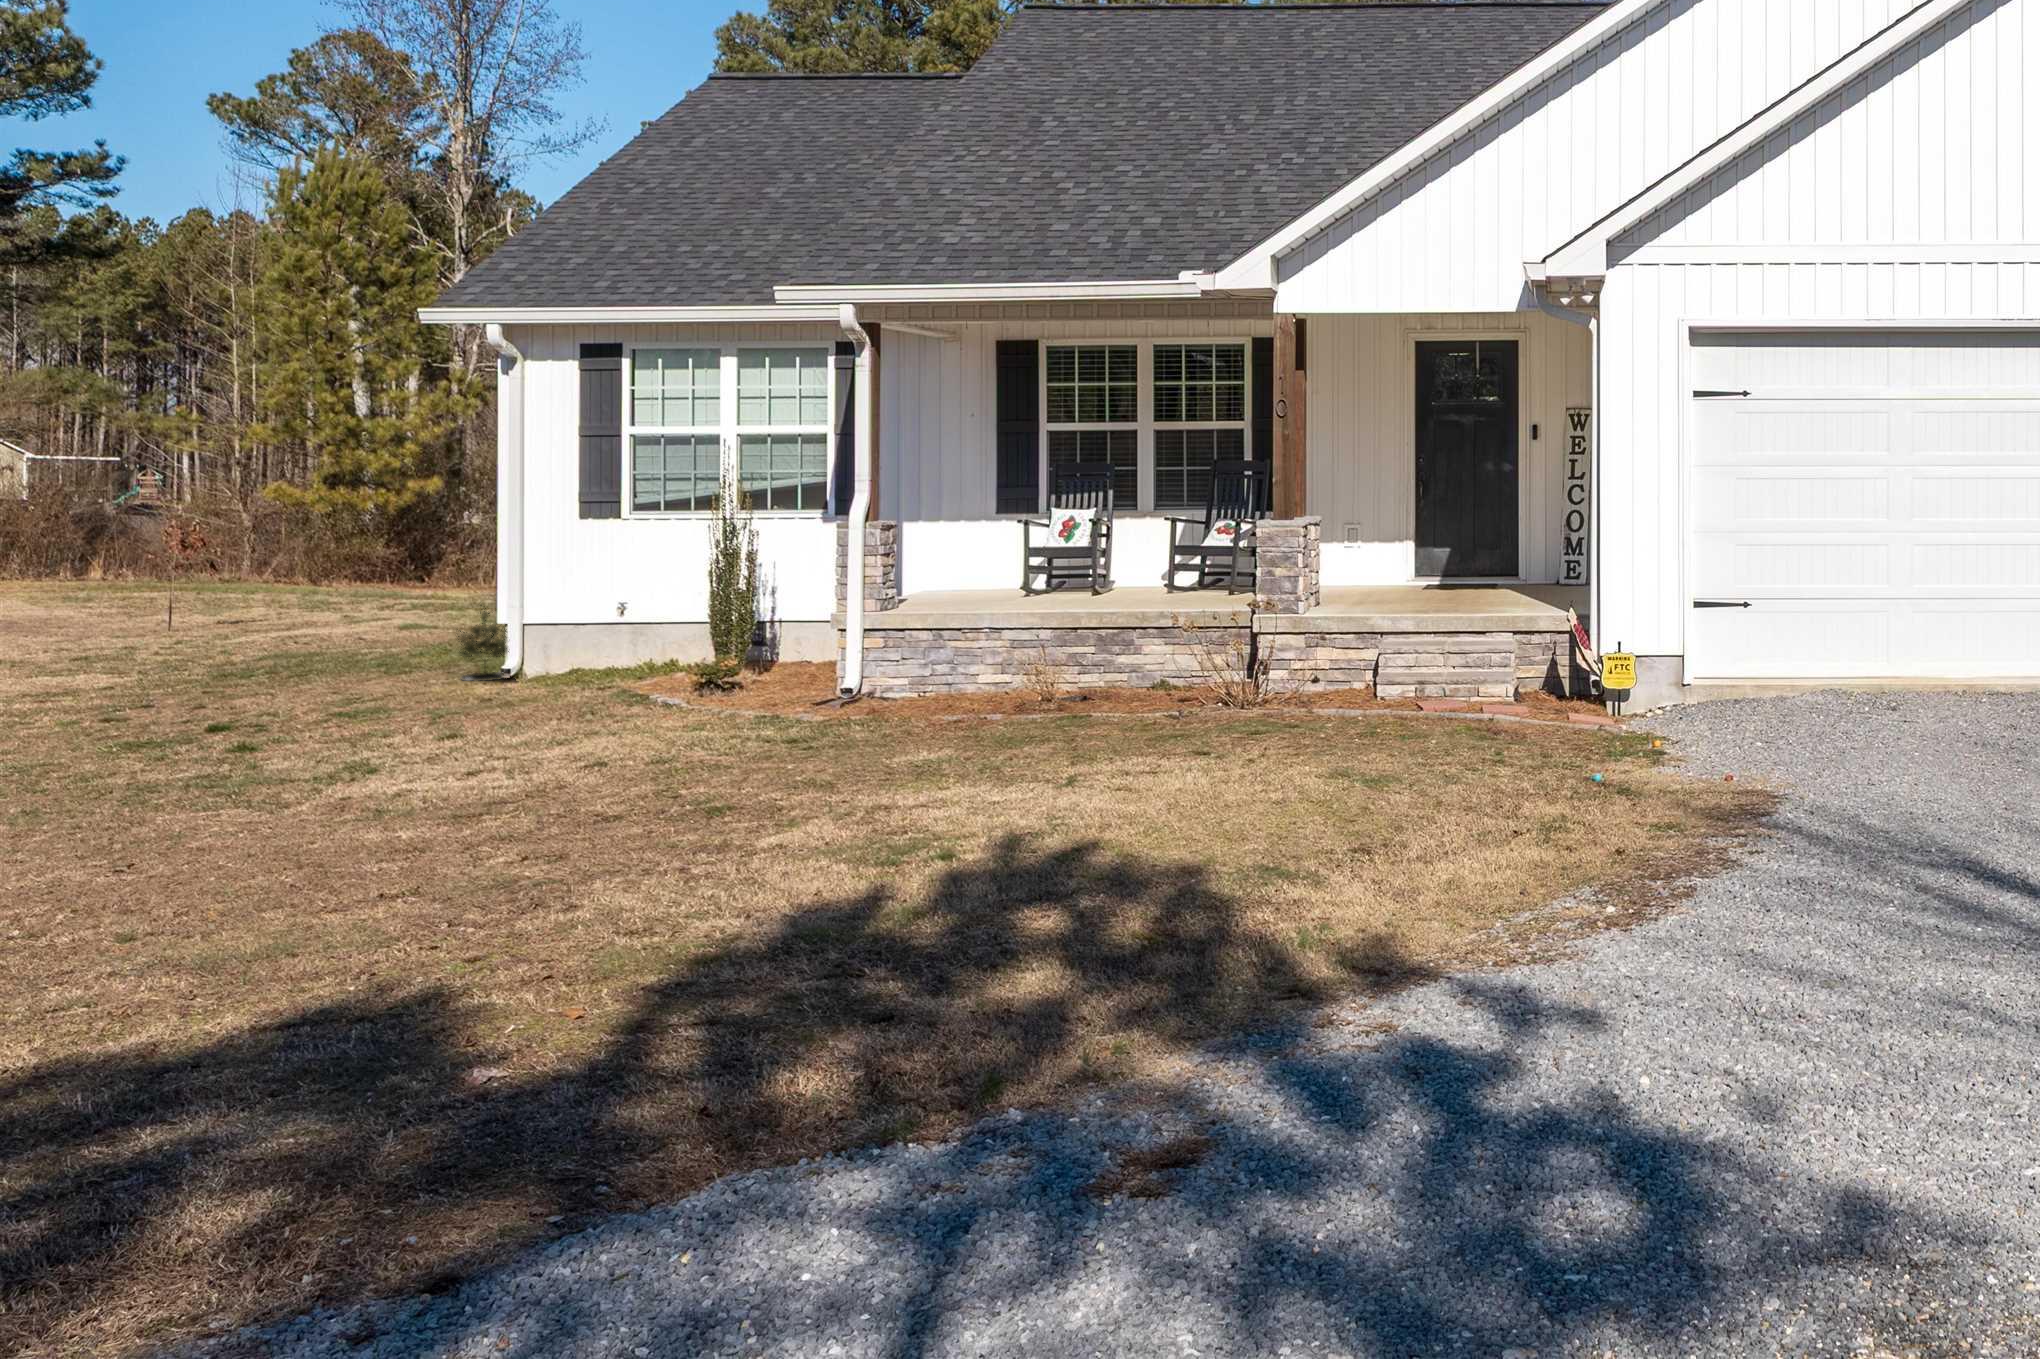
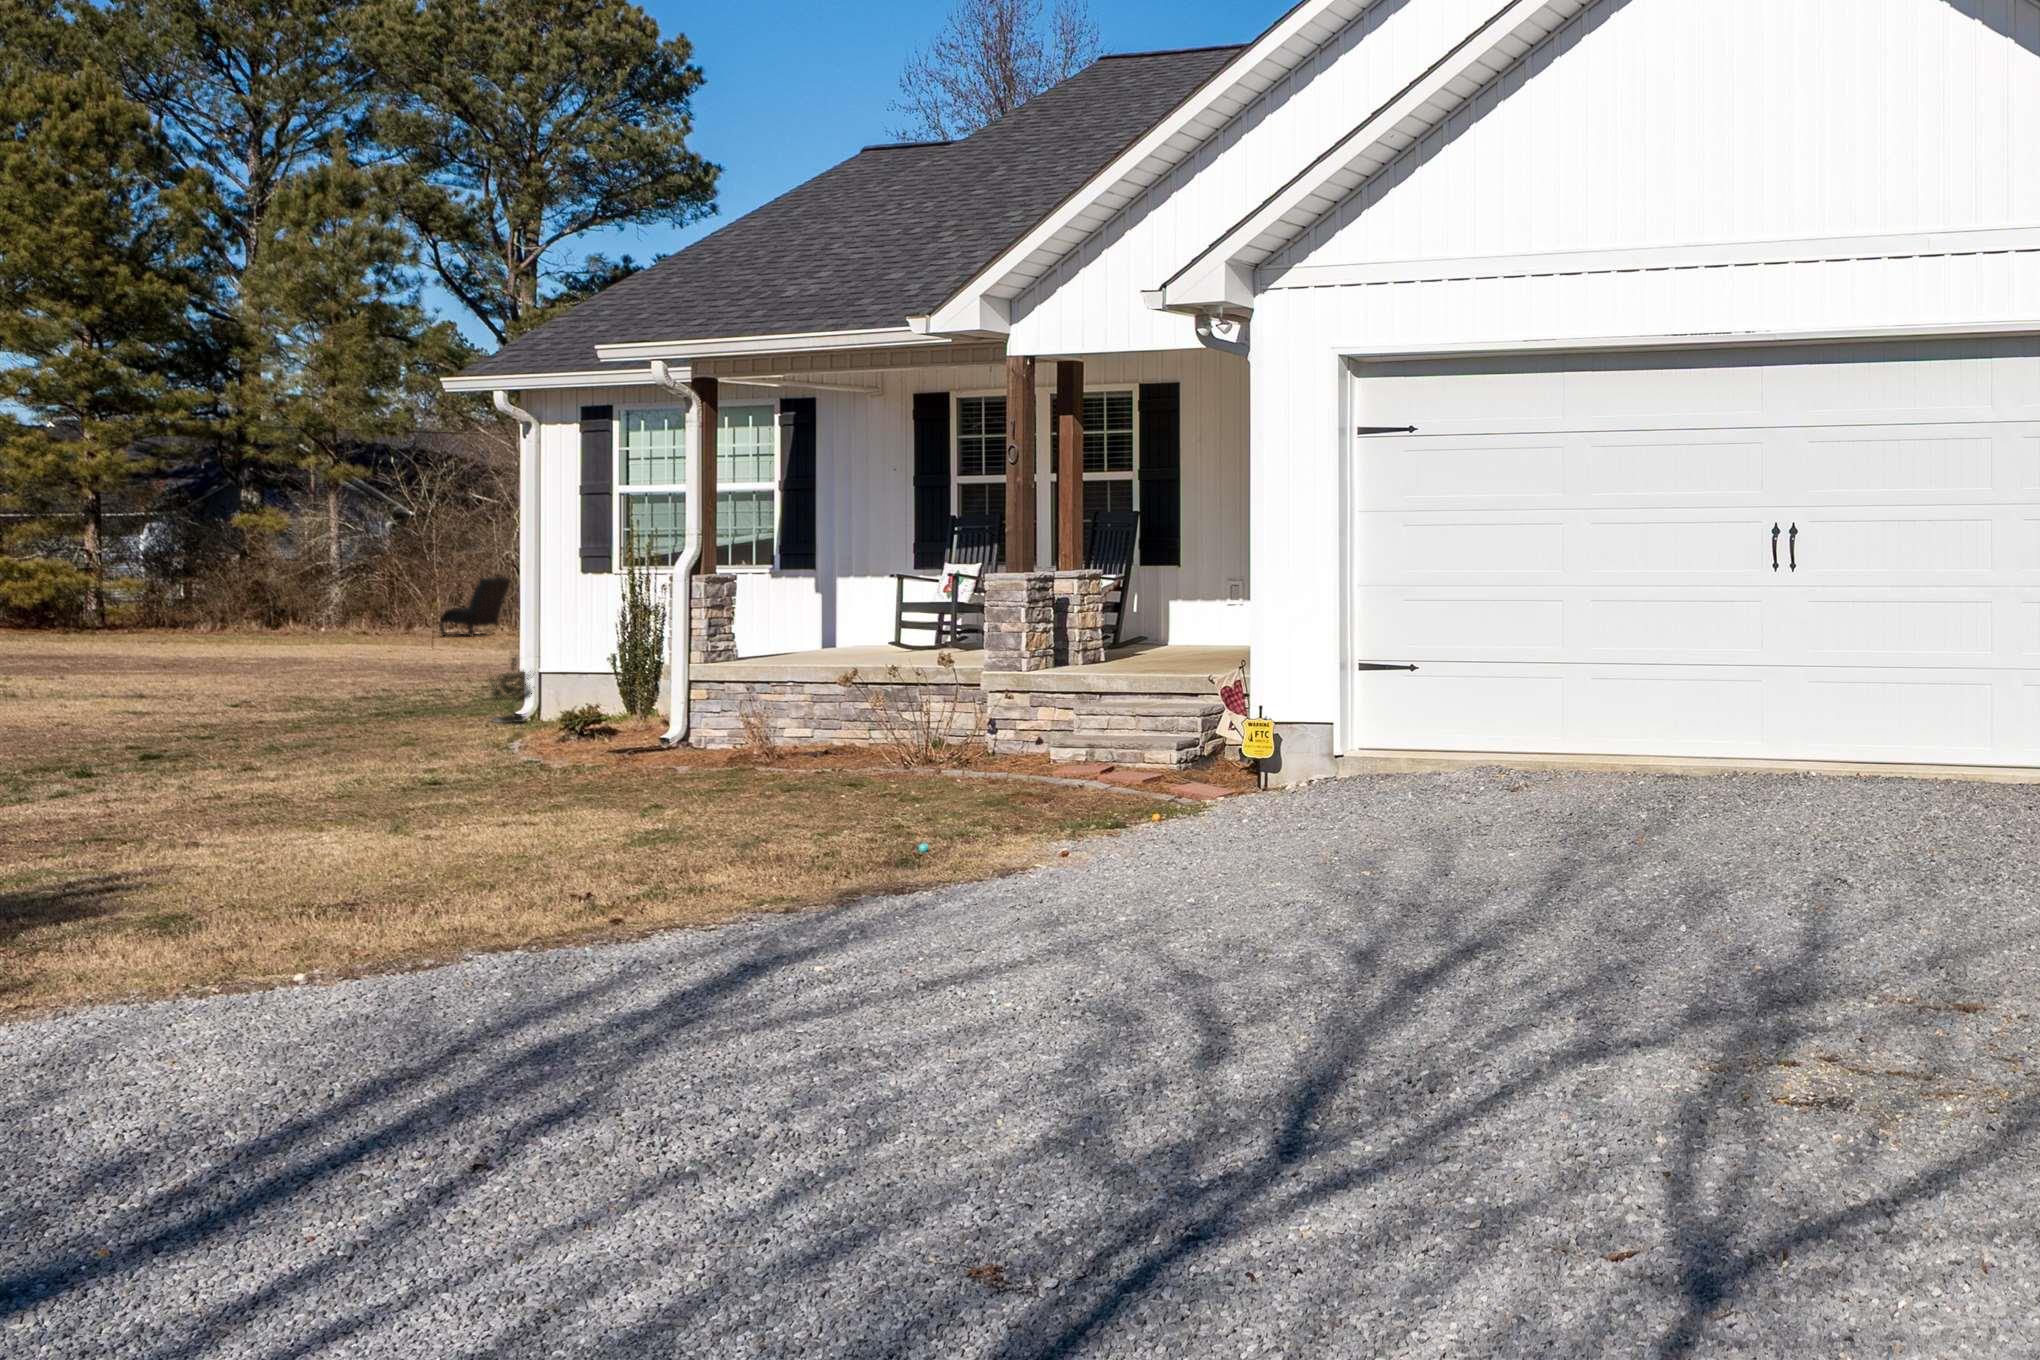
lounge chair: none [43,512,137,580] -> present [439,577,510,636]

